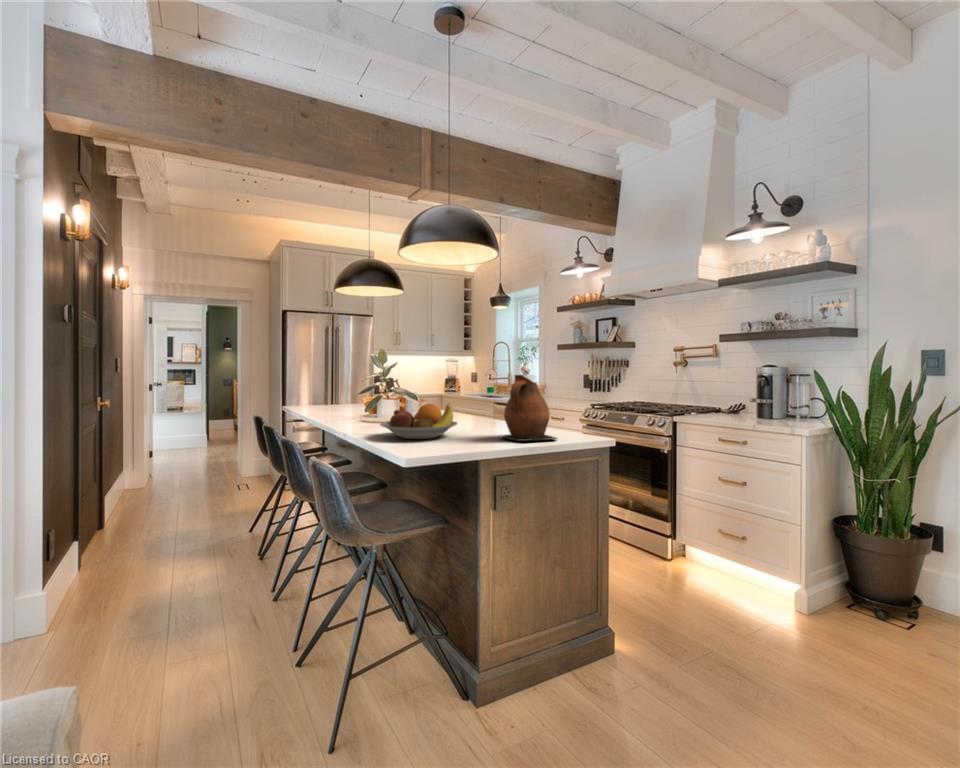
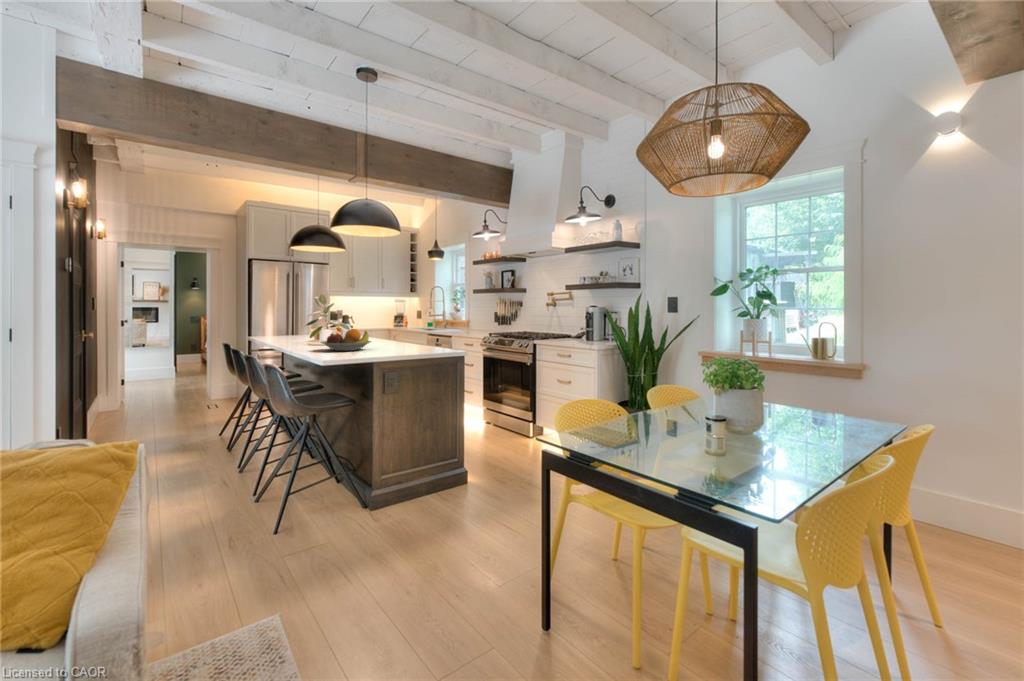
ceramic pitcher: present [502,375,557,441] -> none [396,311,431,351]

